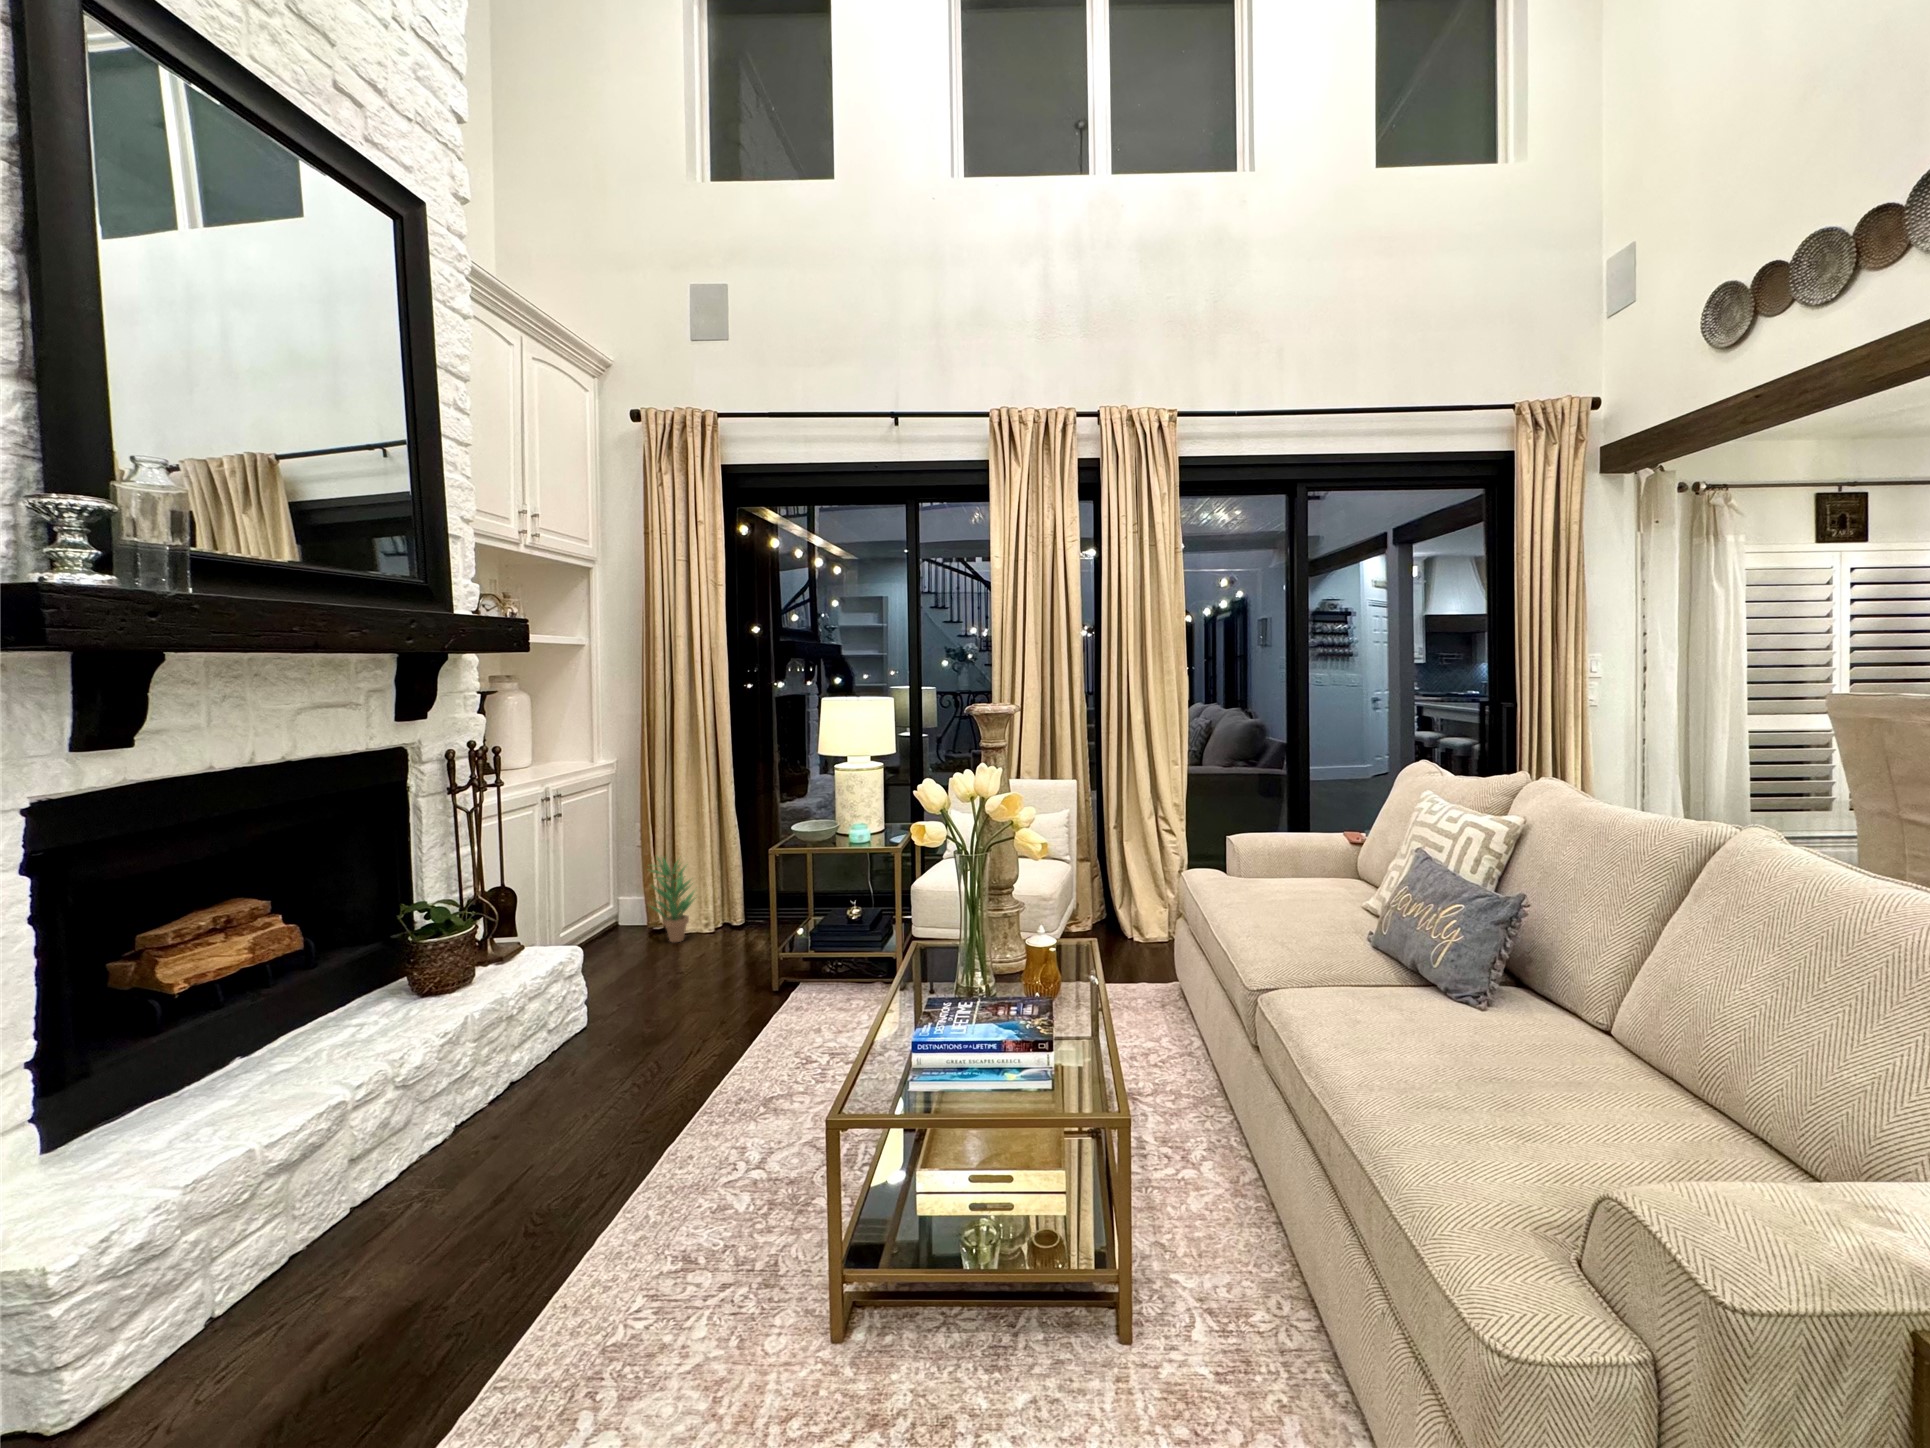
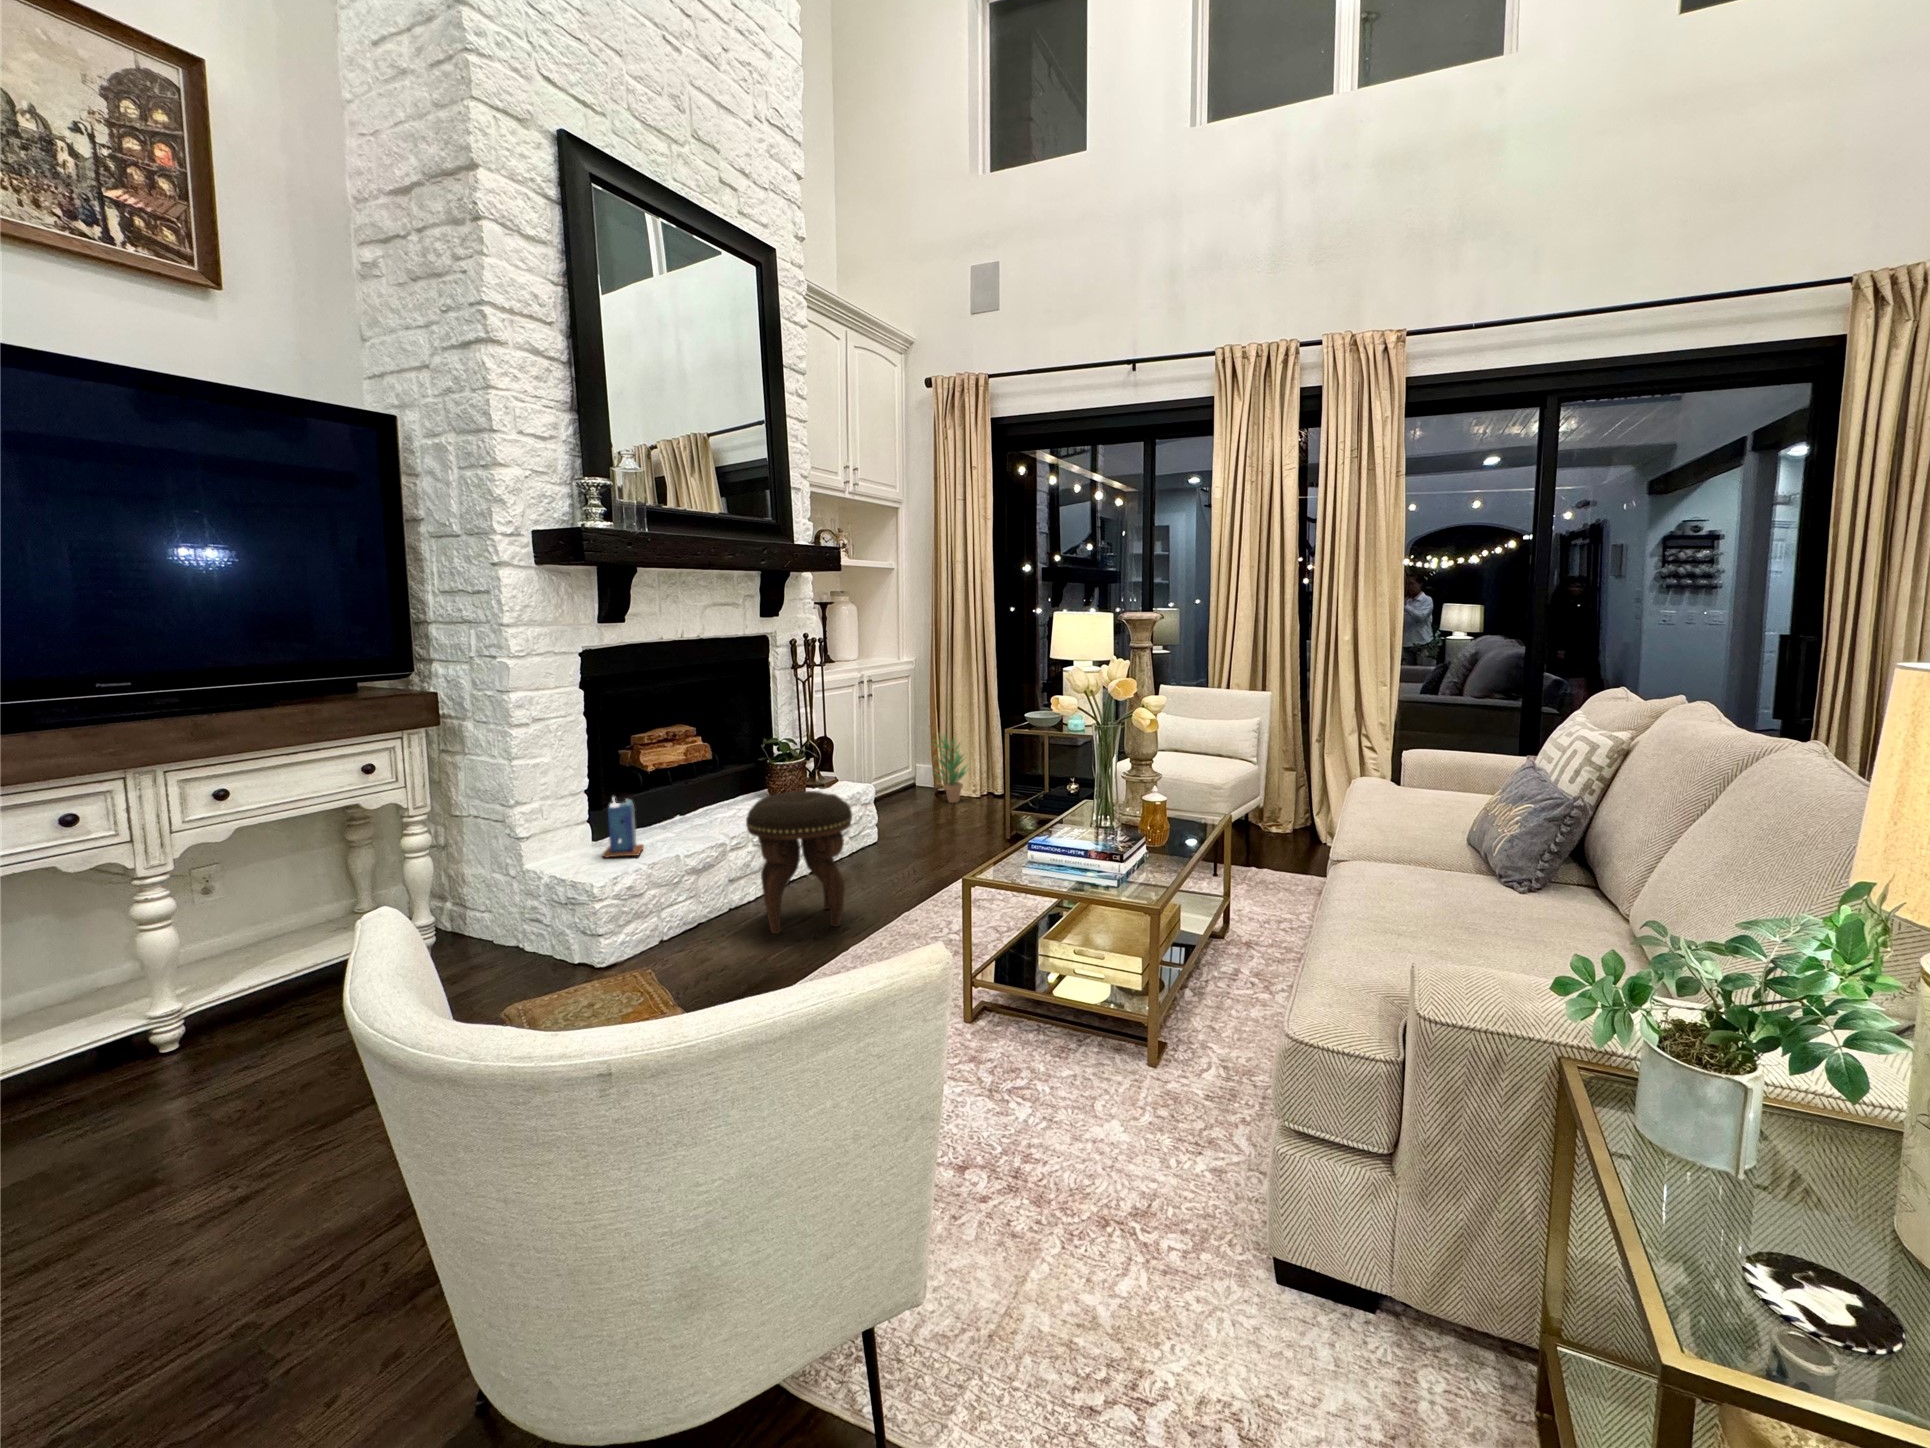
footstool: none [384,995,576,1258] -> present [746,791,852,934]
candle: none [68,1071,170,1197] -> present [602,798,644,858]

